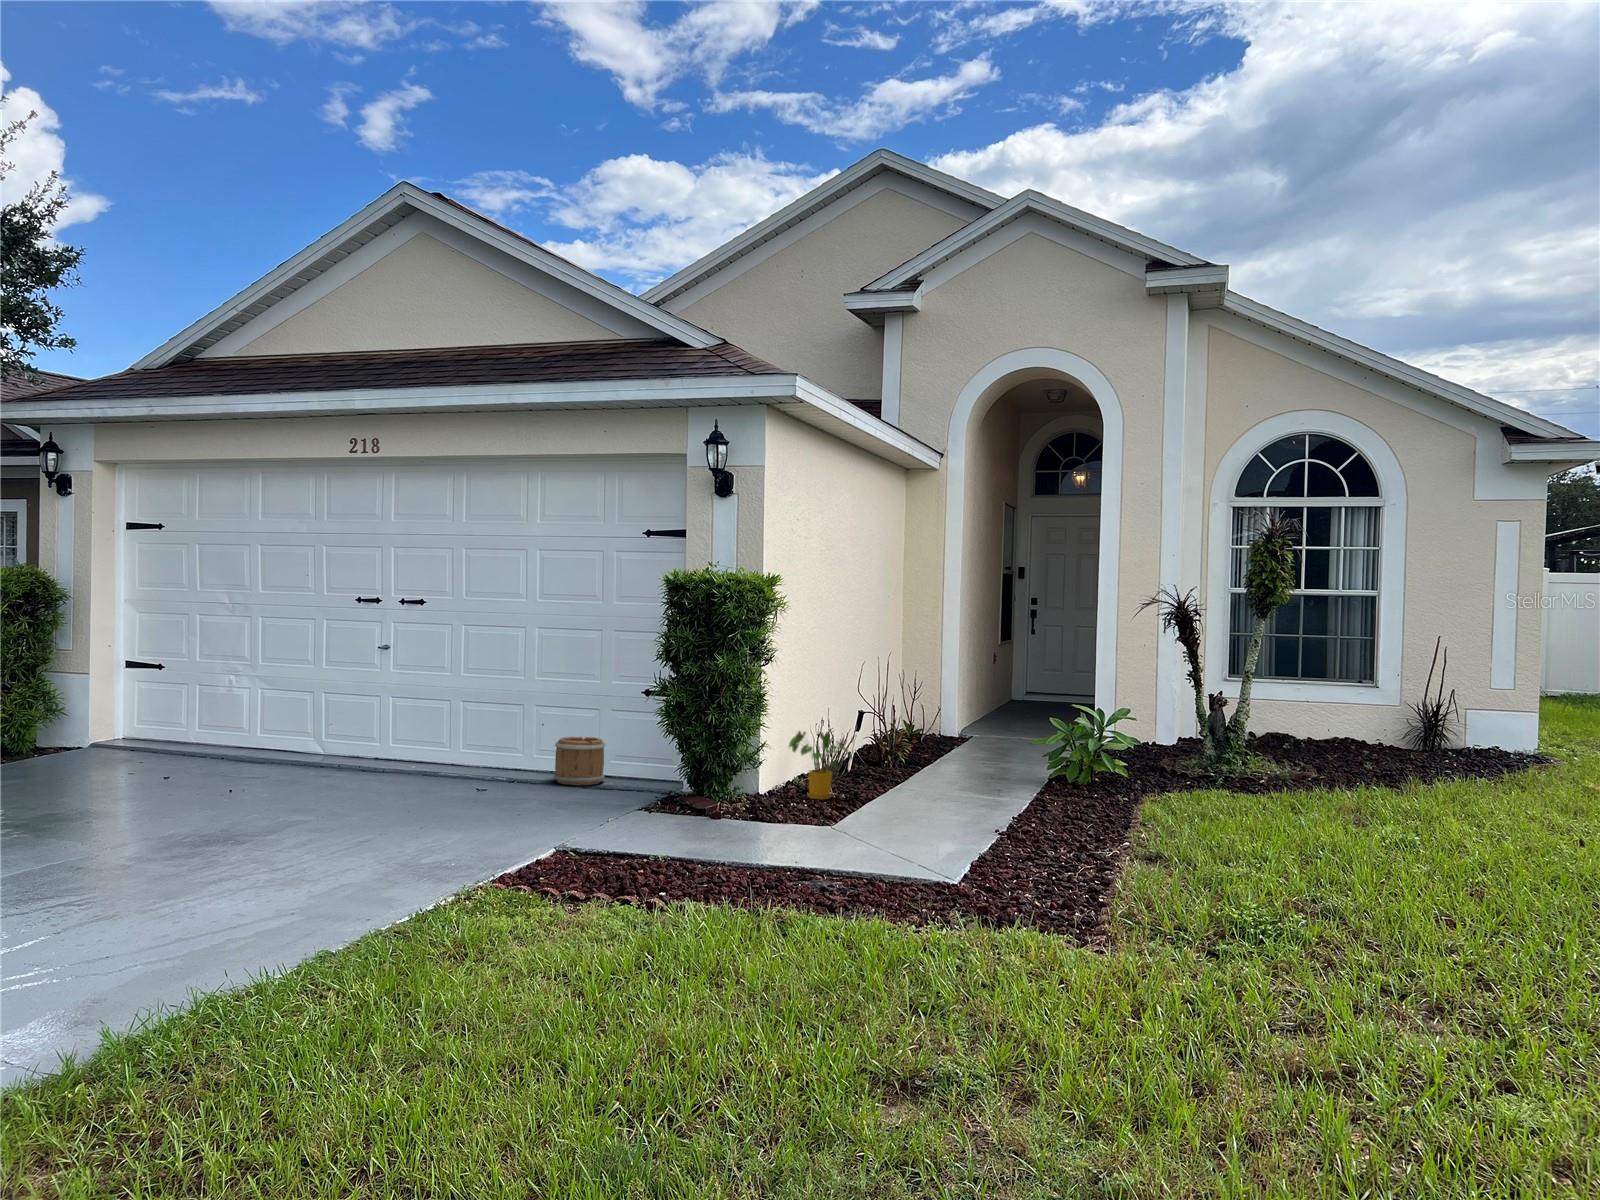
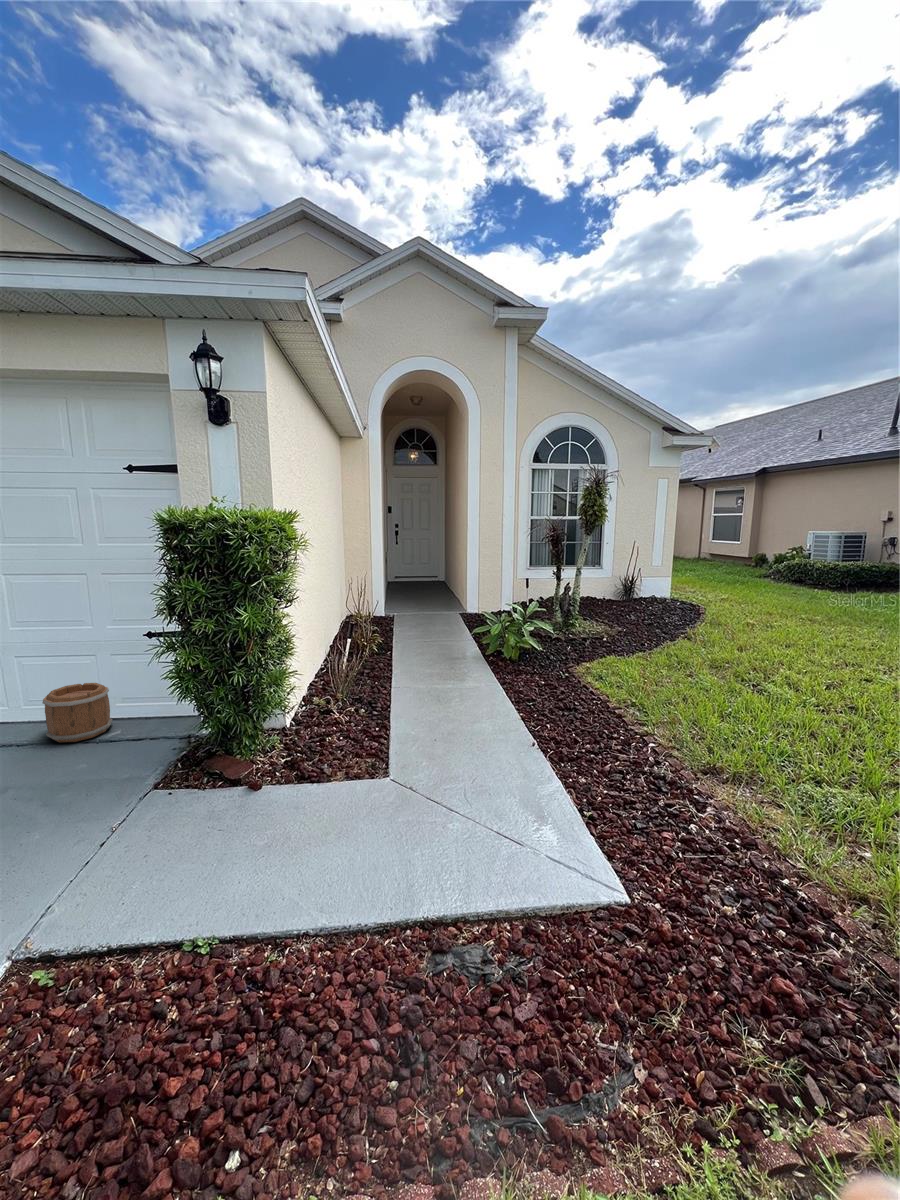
house plant: present [789,731,852,799] -> none [305,651,367,712]

